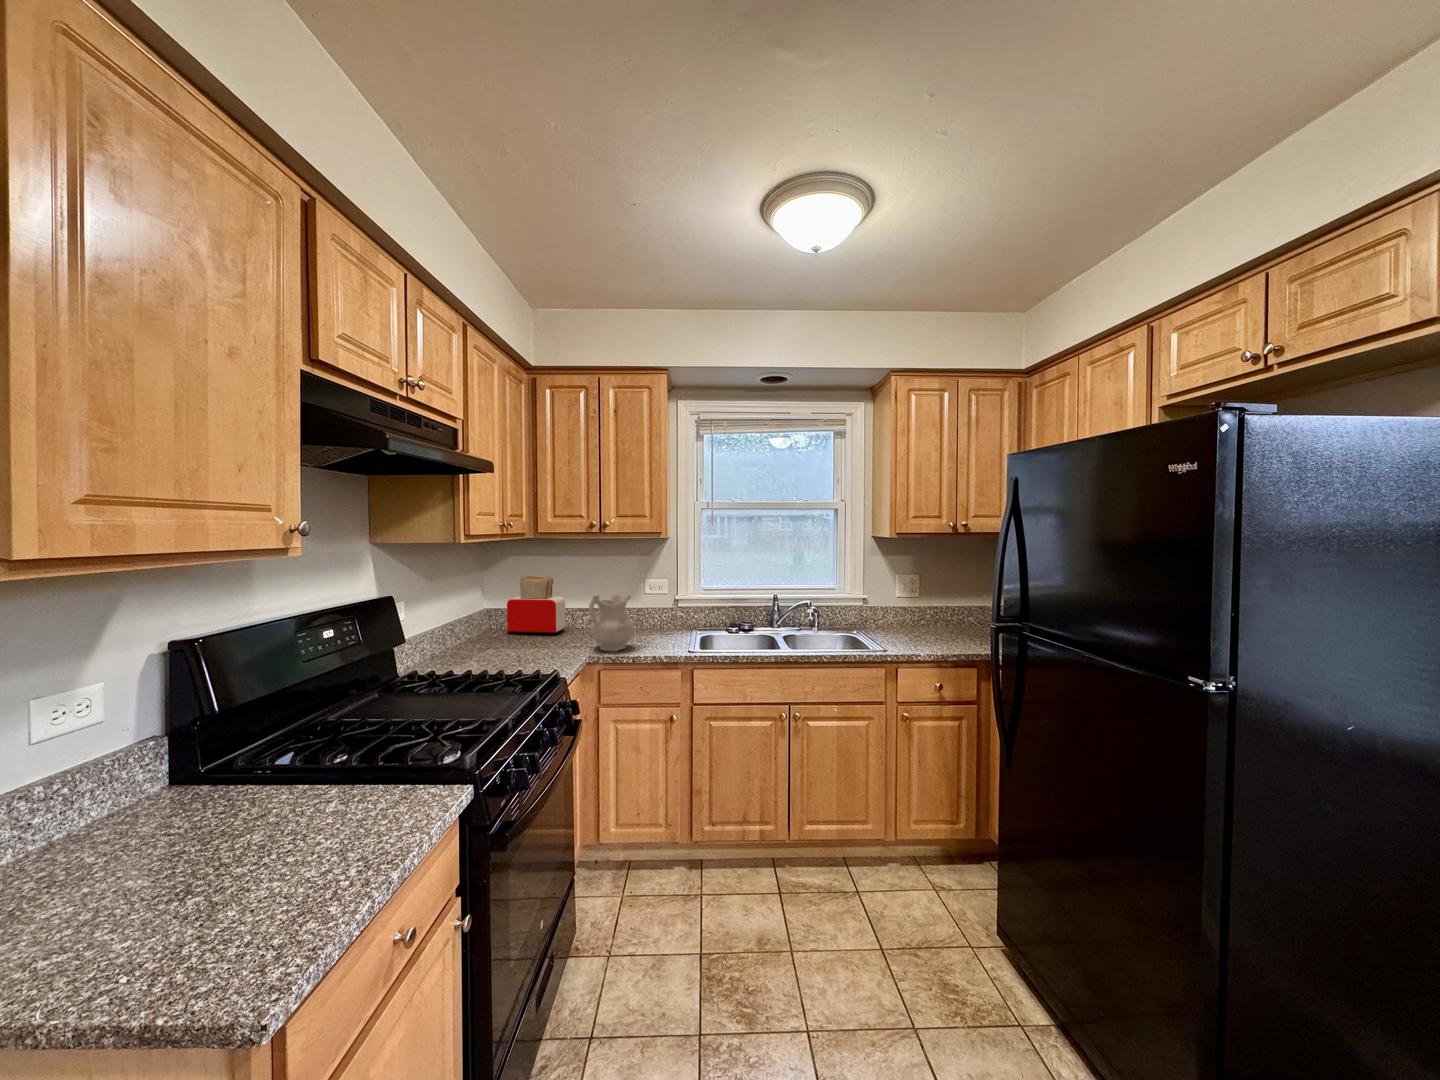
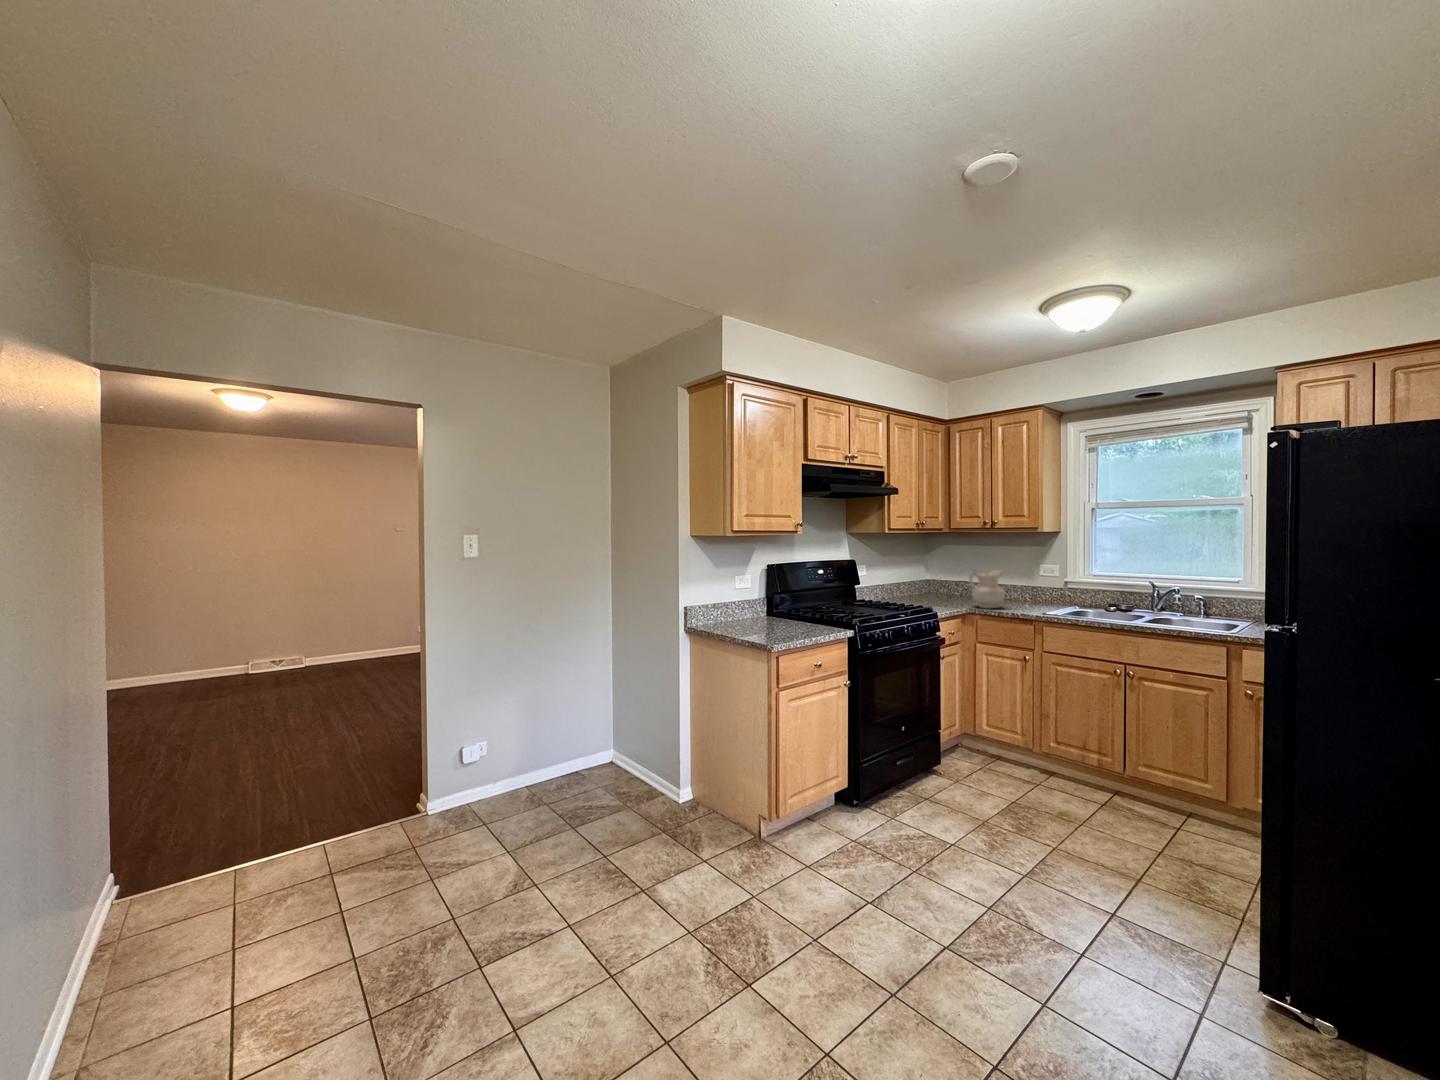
toaster: present [506,576,566,635] -> none [929,559,969,598]

